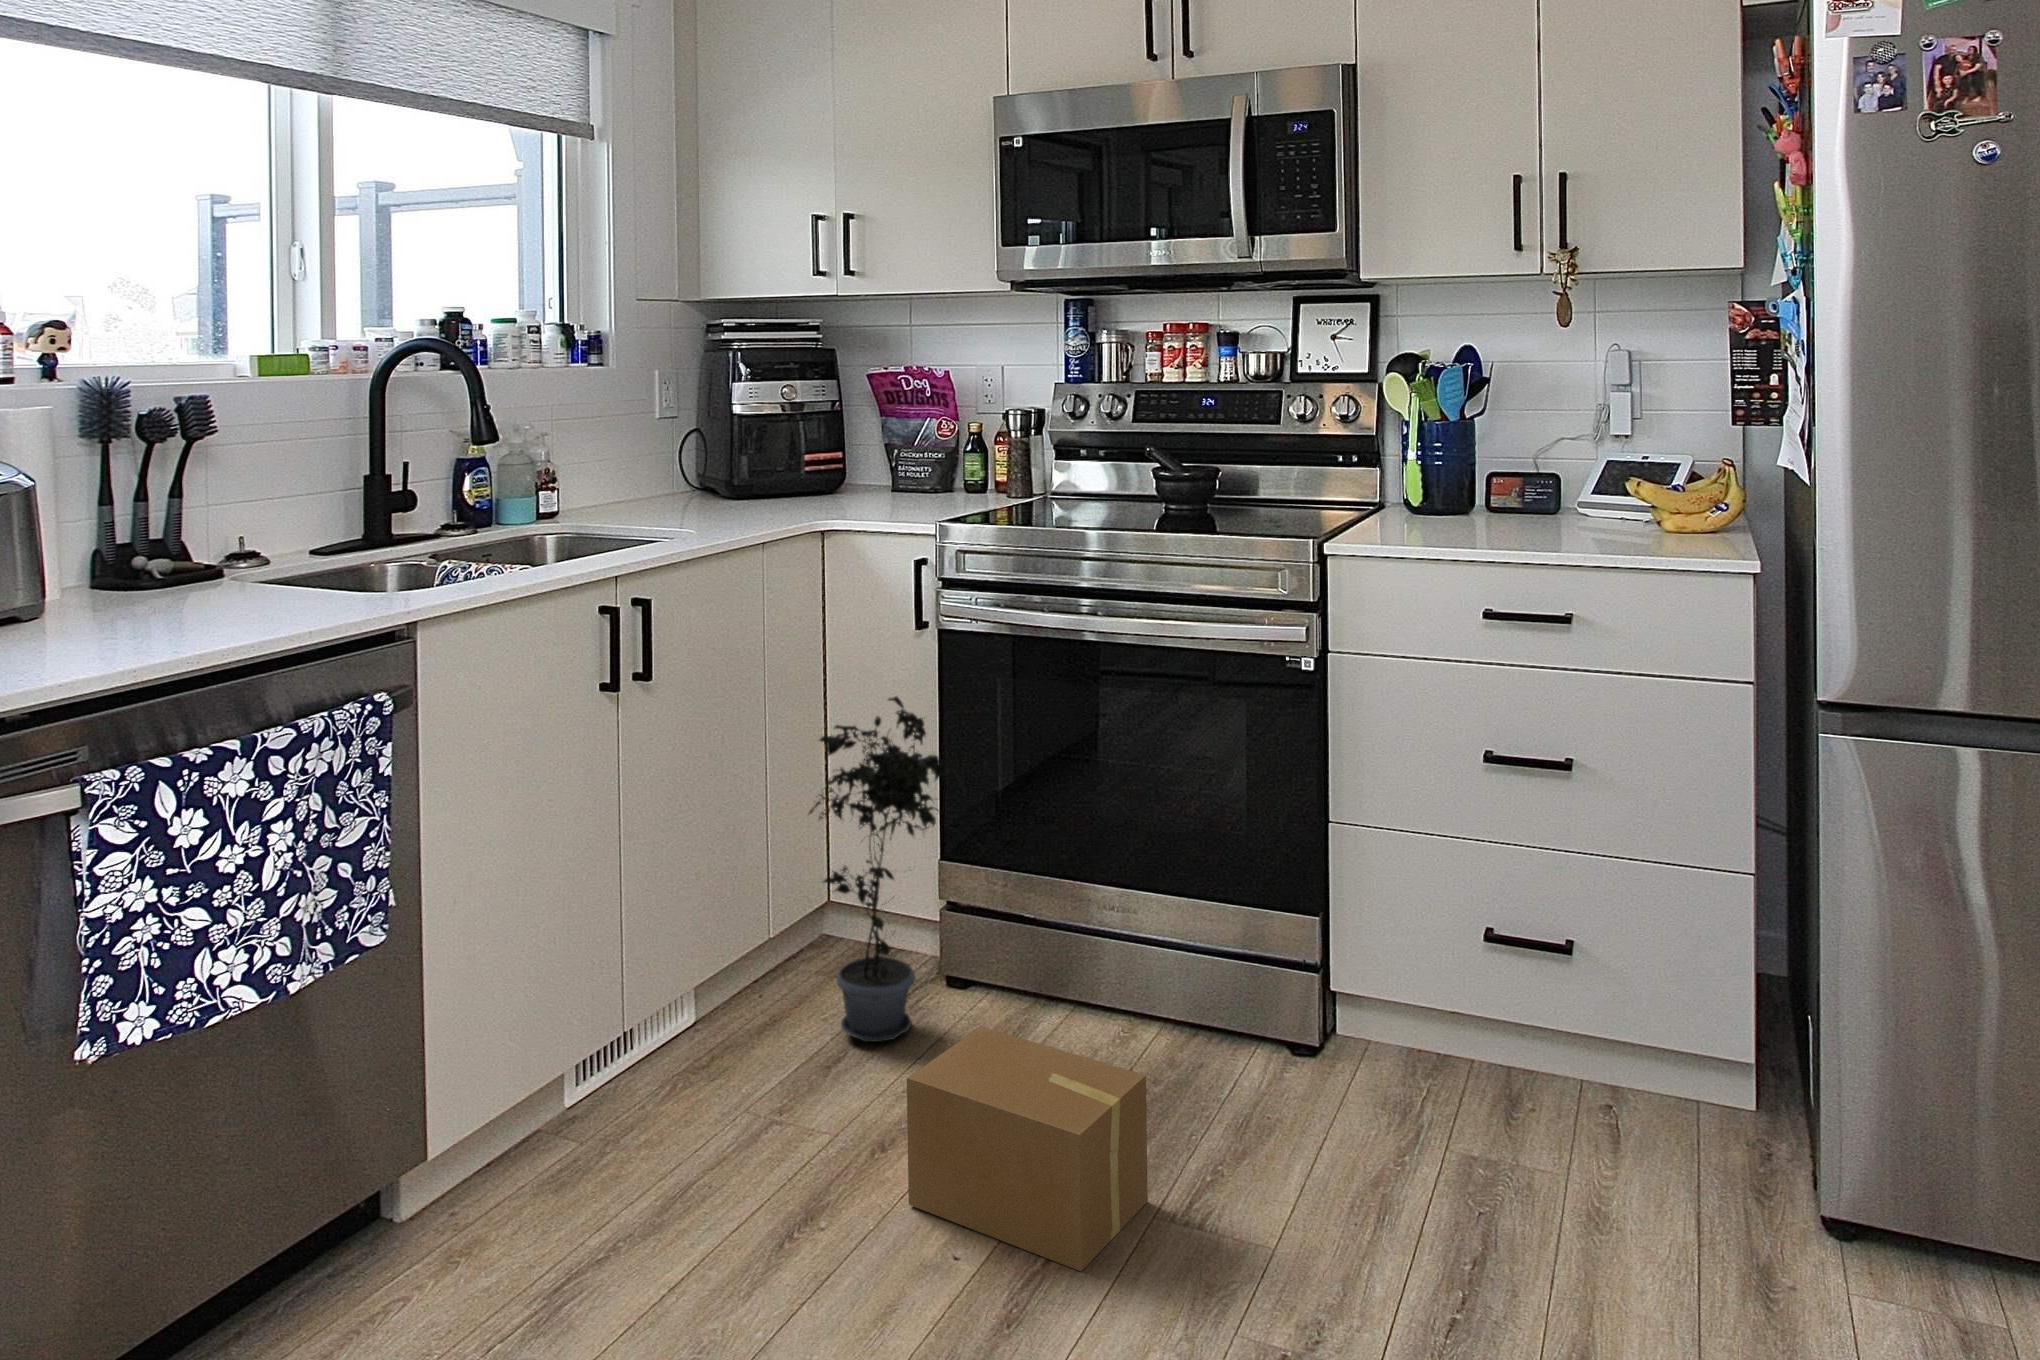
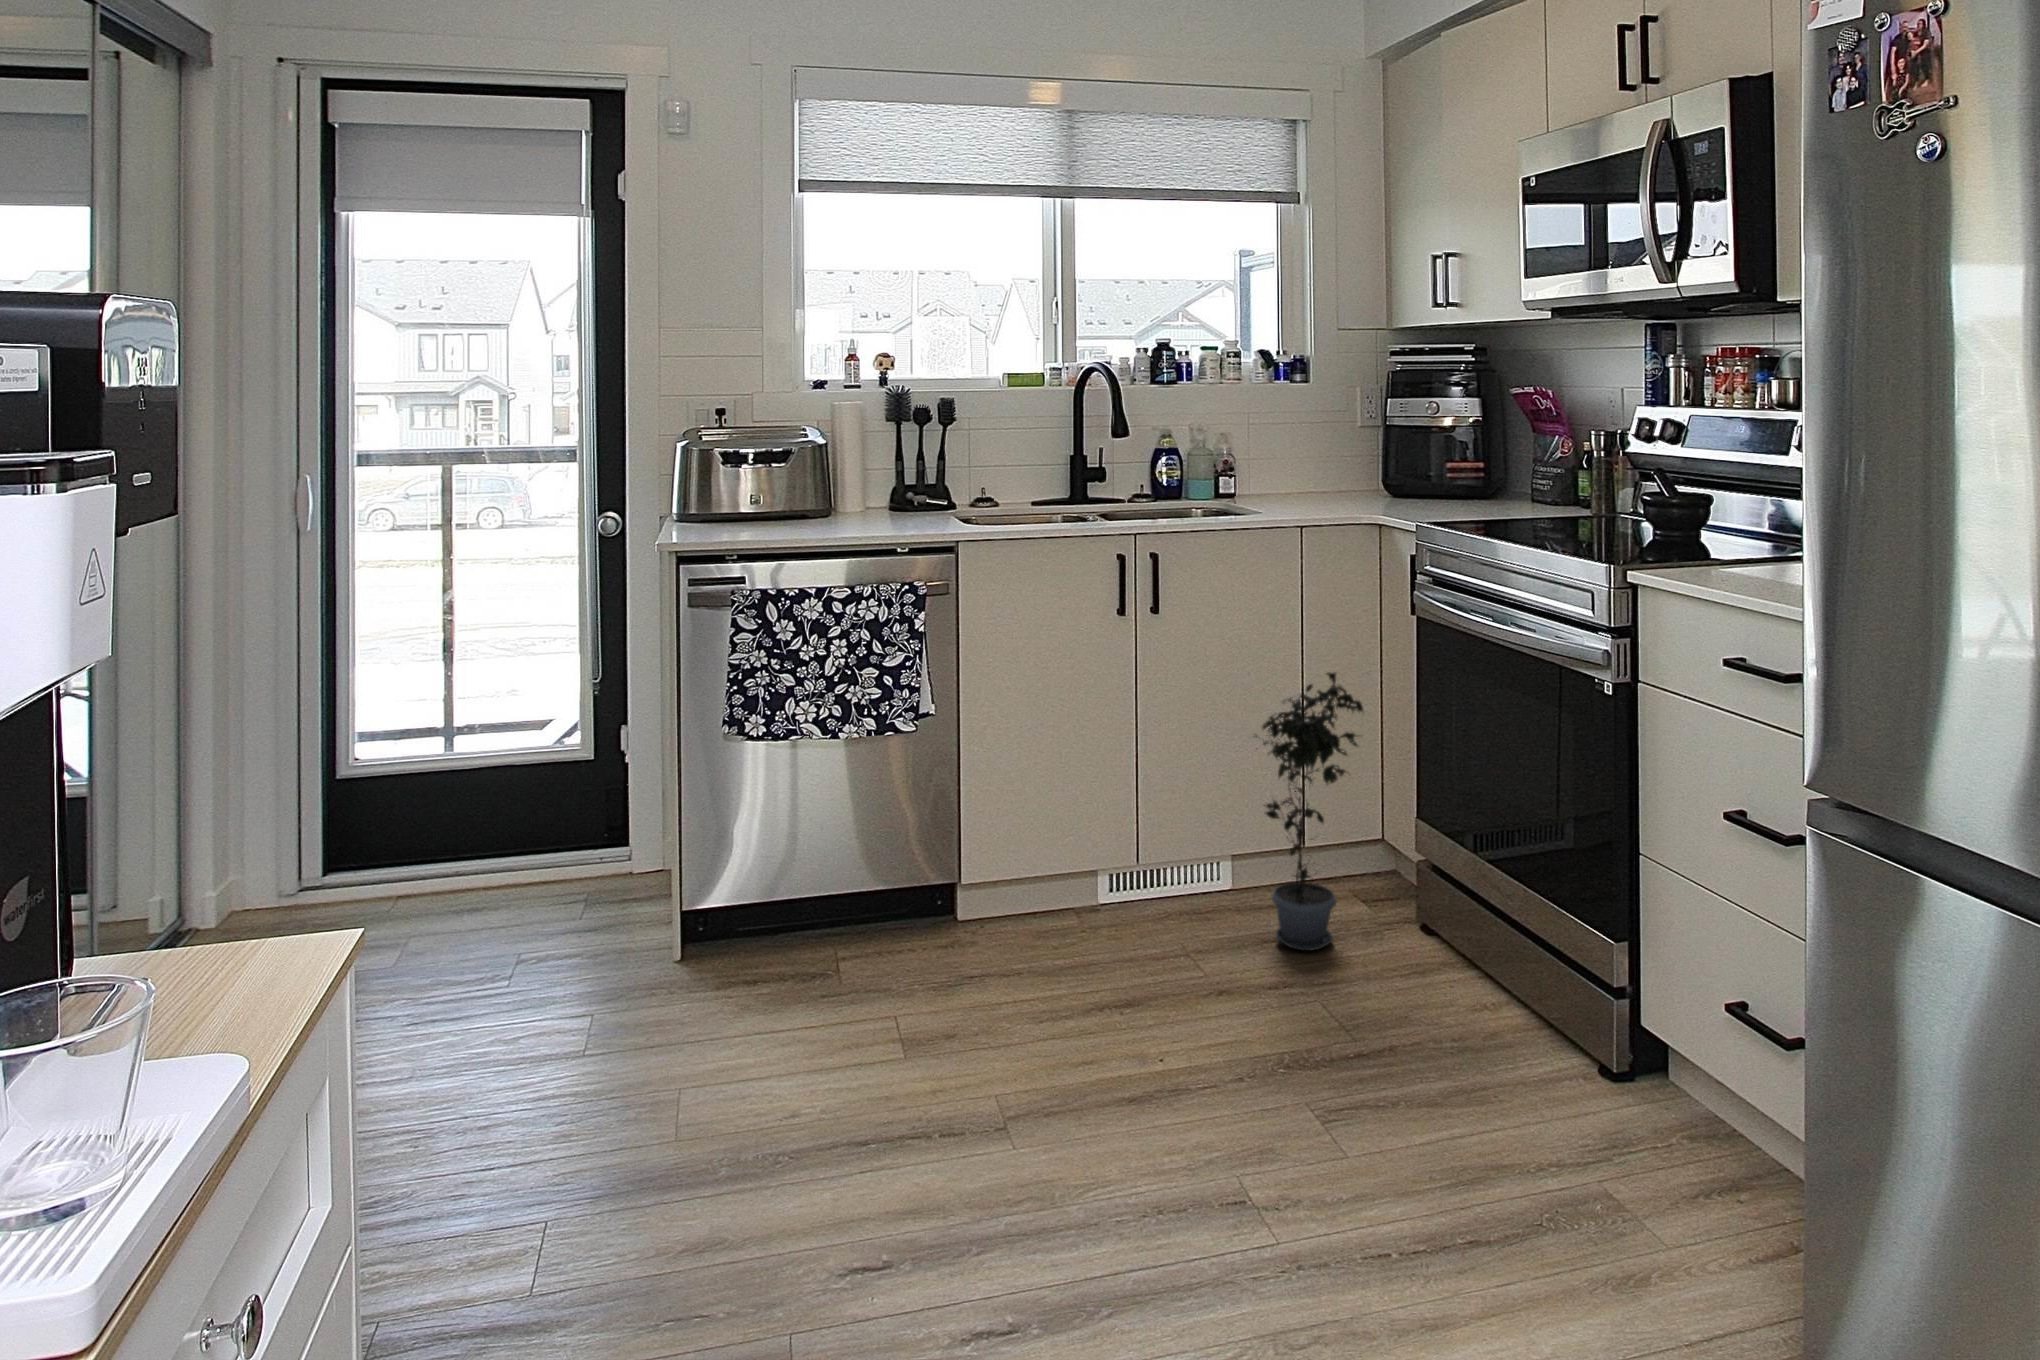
cardboard box: present [907,1026,1148,1272] -> none [1137,928,1254,1105]

